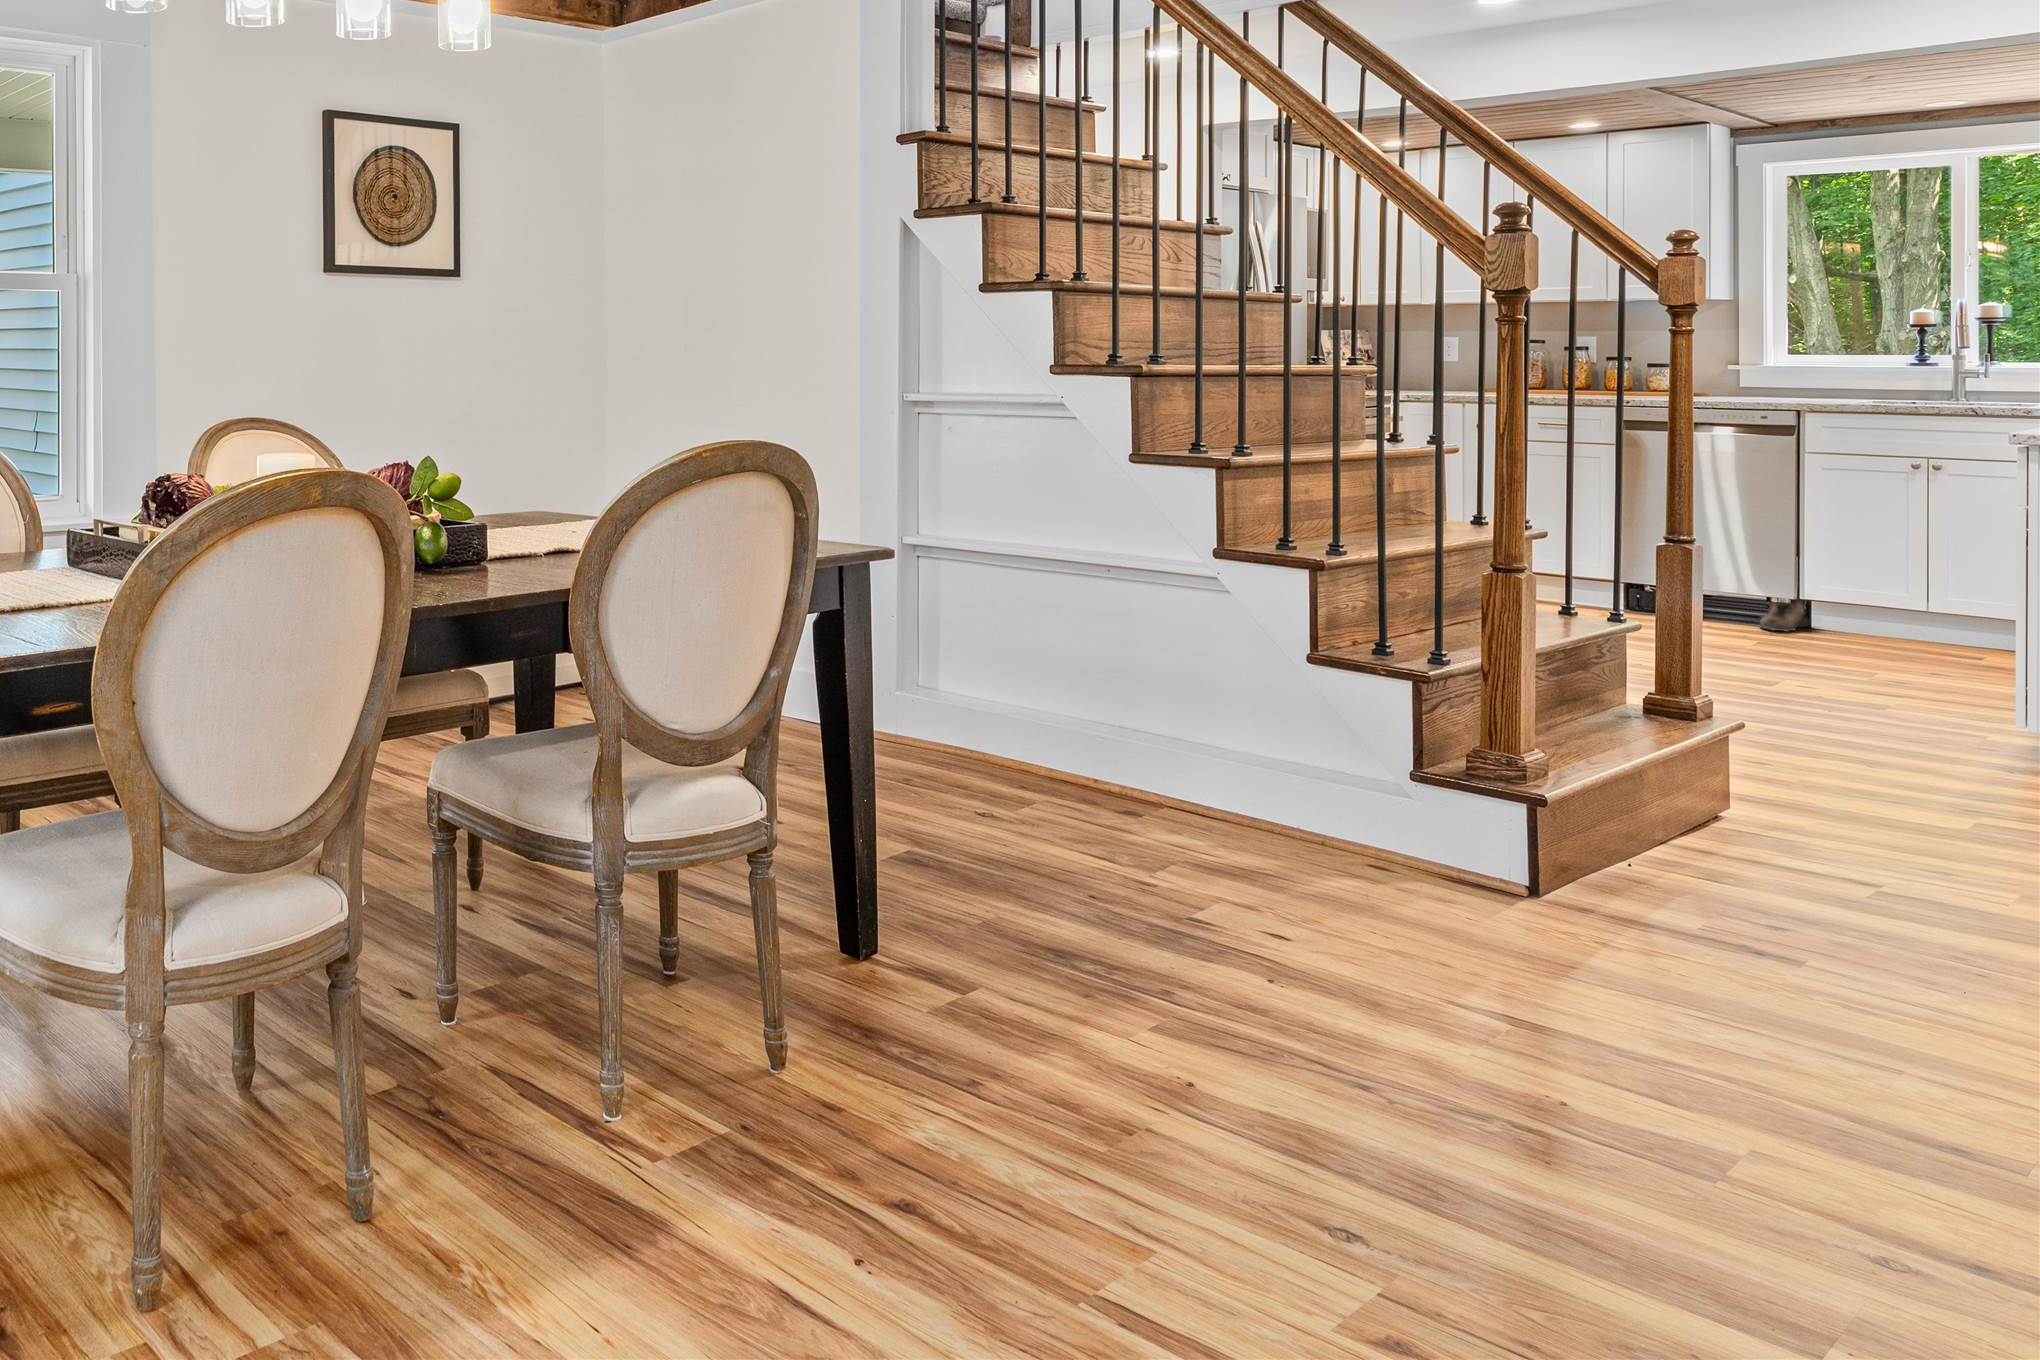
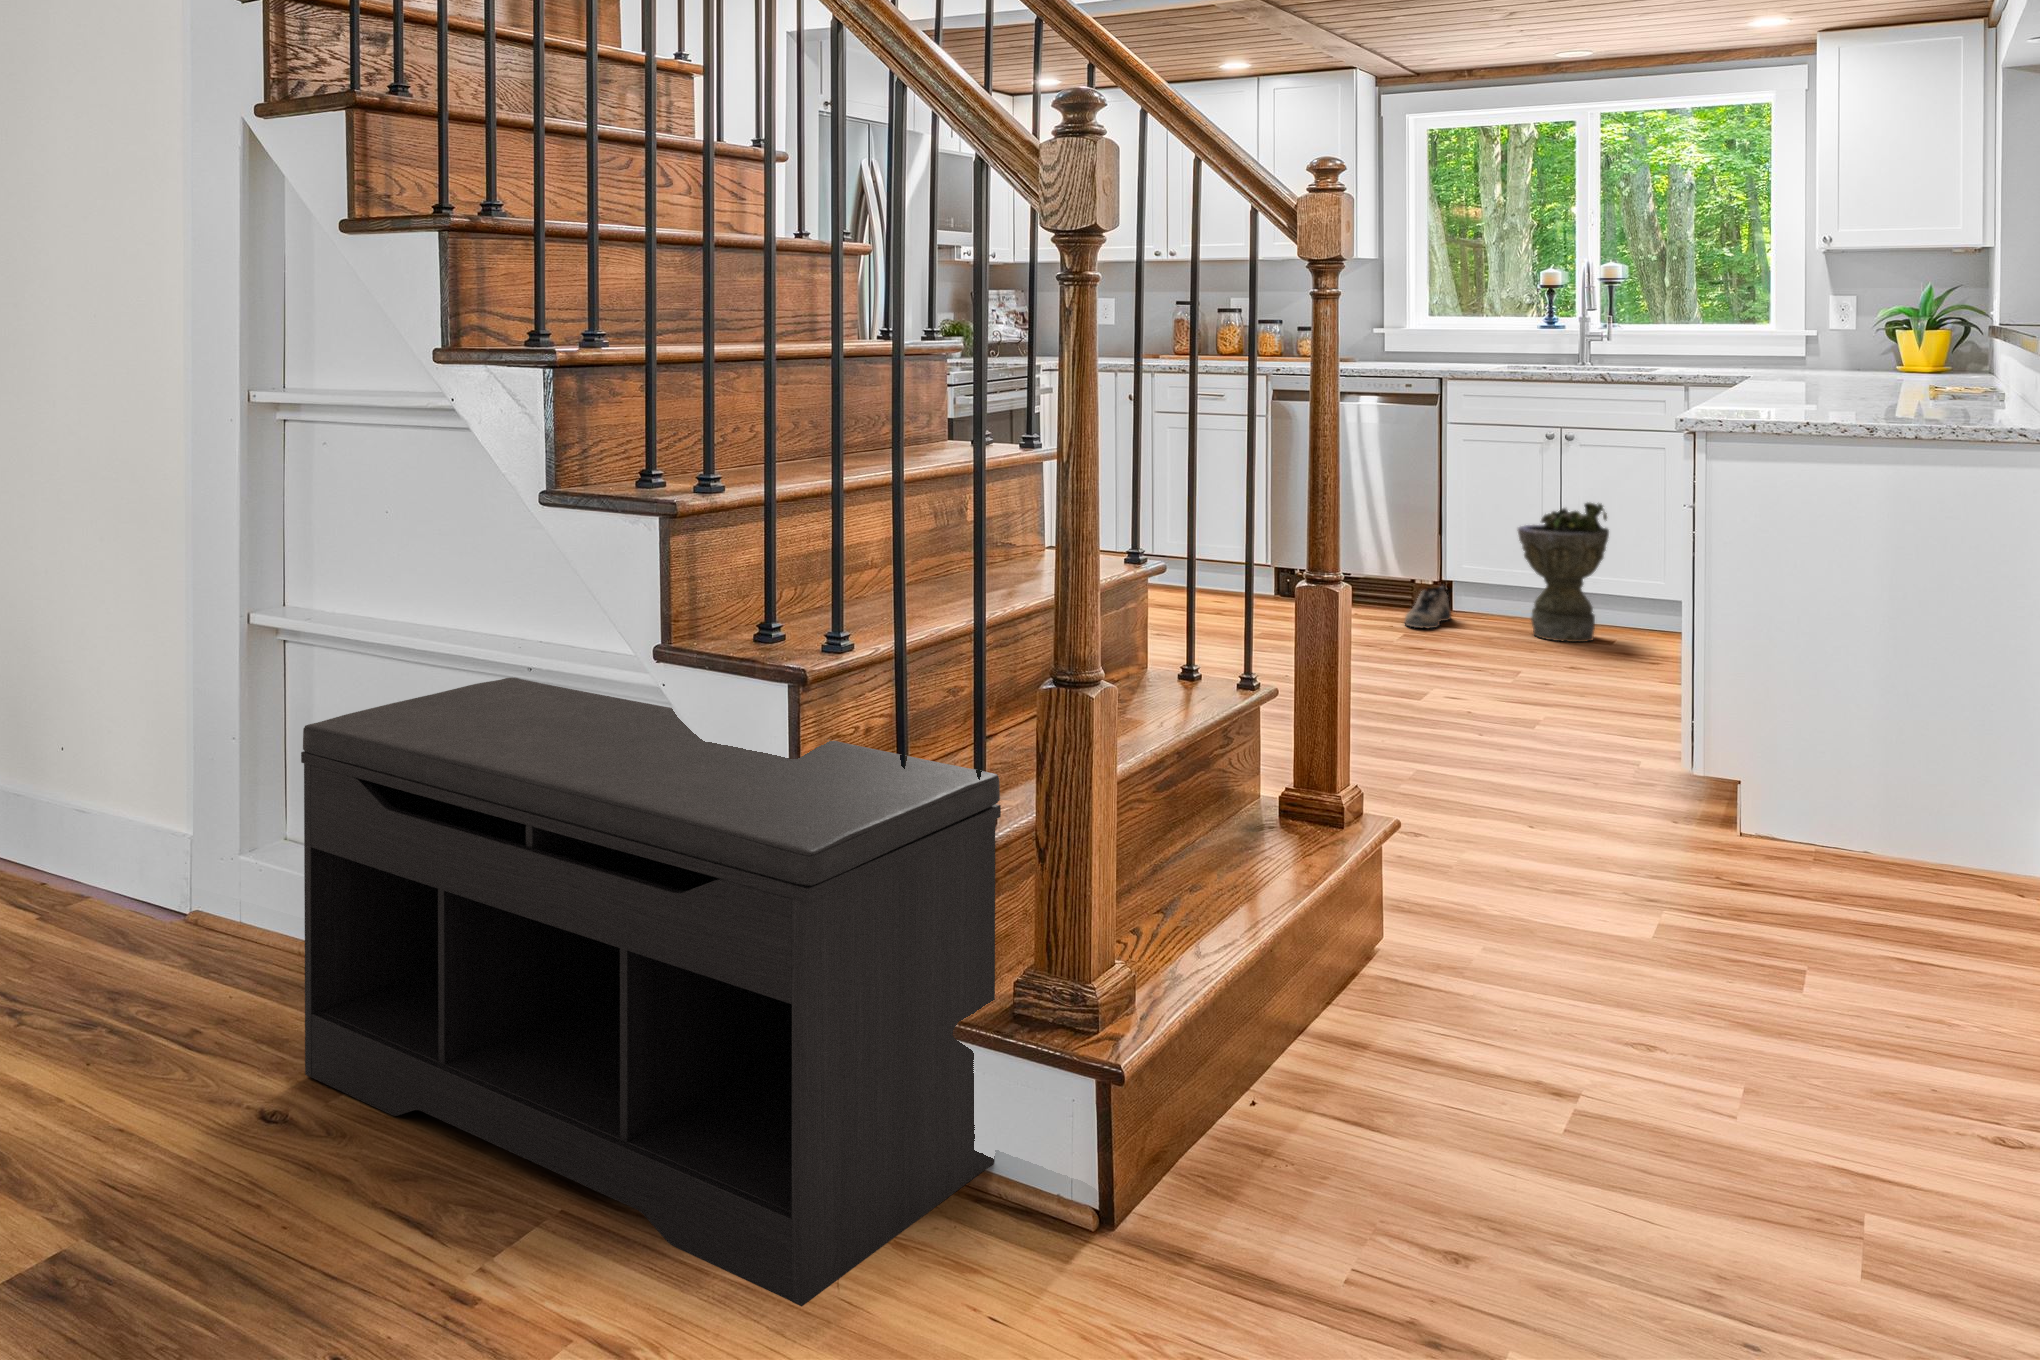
planter: none [1879,525,1977,650] -> present [1517,503,1609,642]
bench: none [982,570,1456,897] -> present [301,678,1001,1307]

